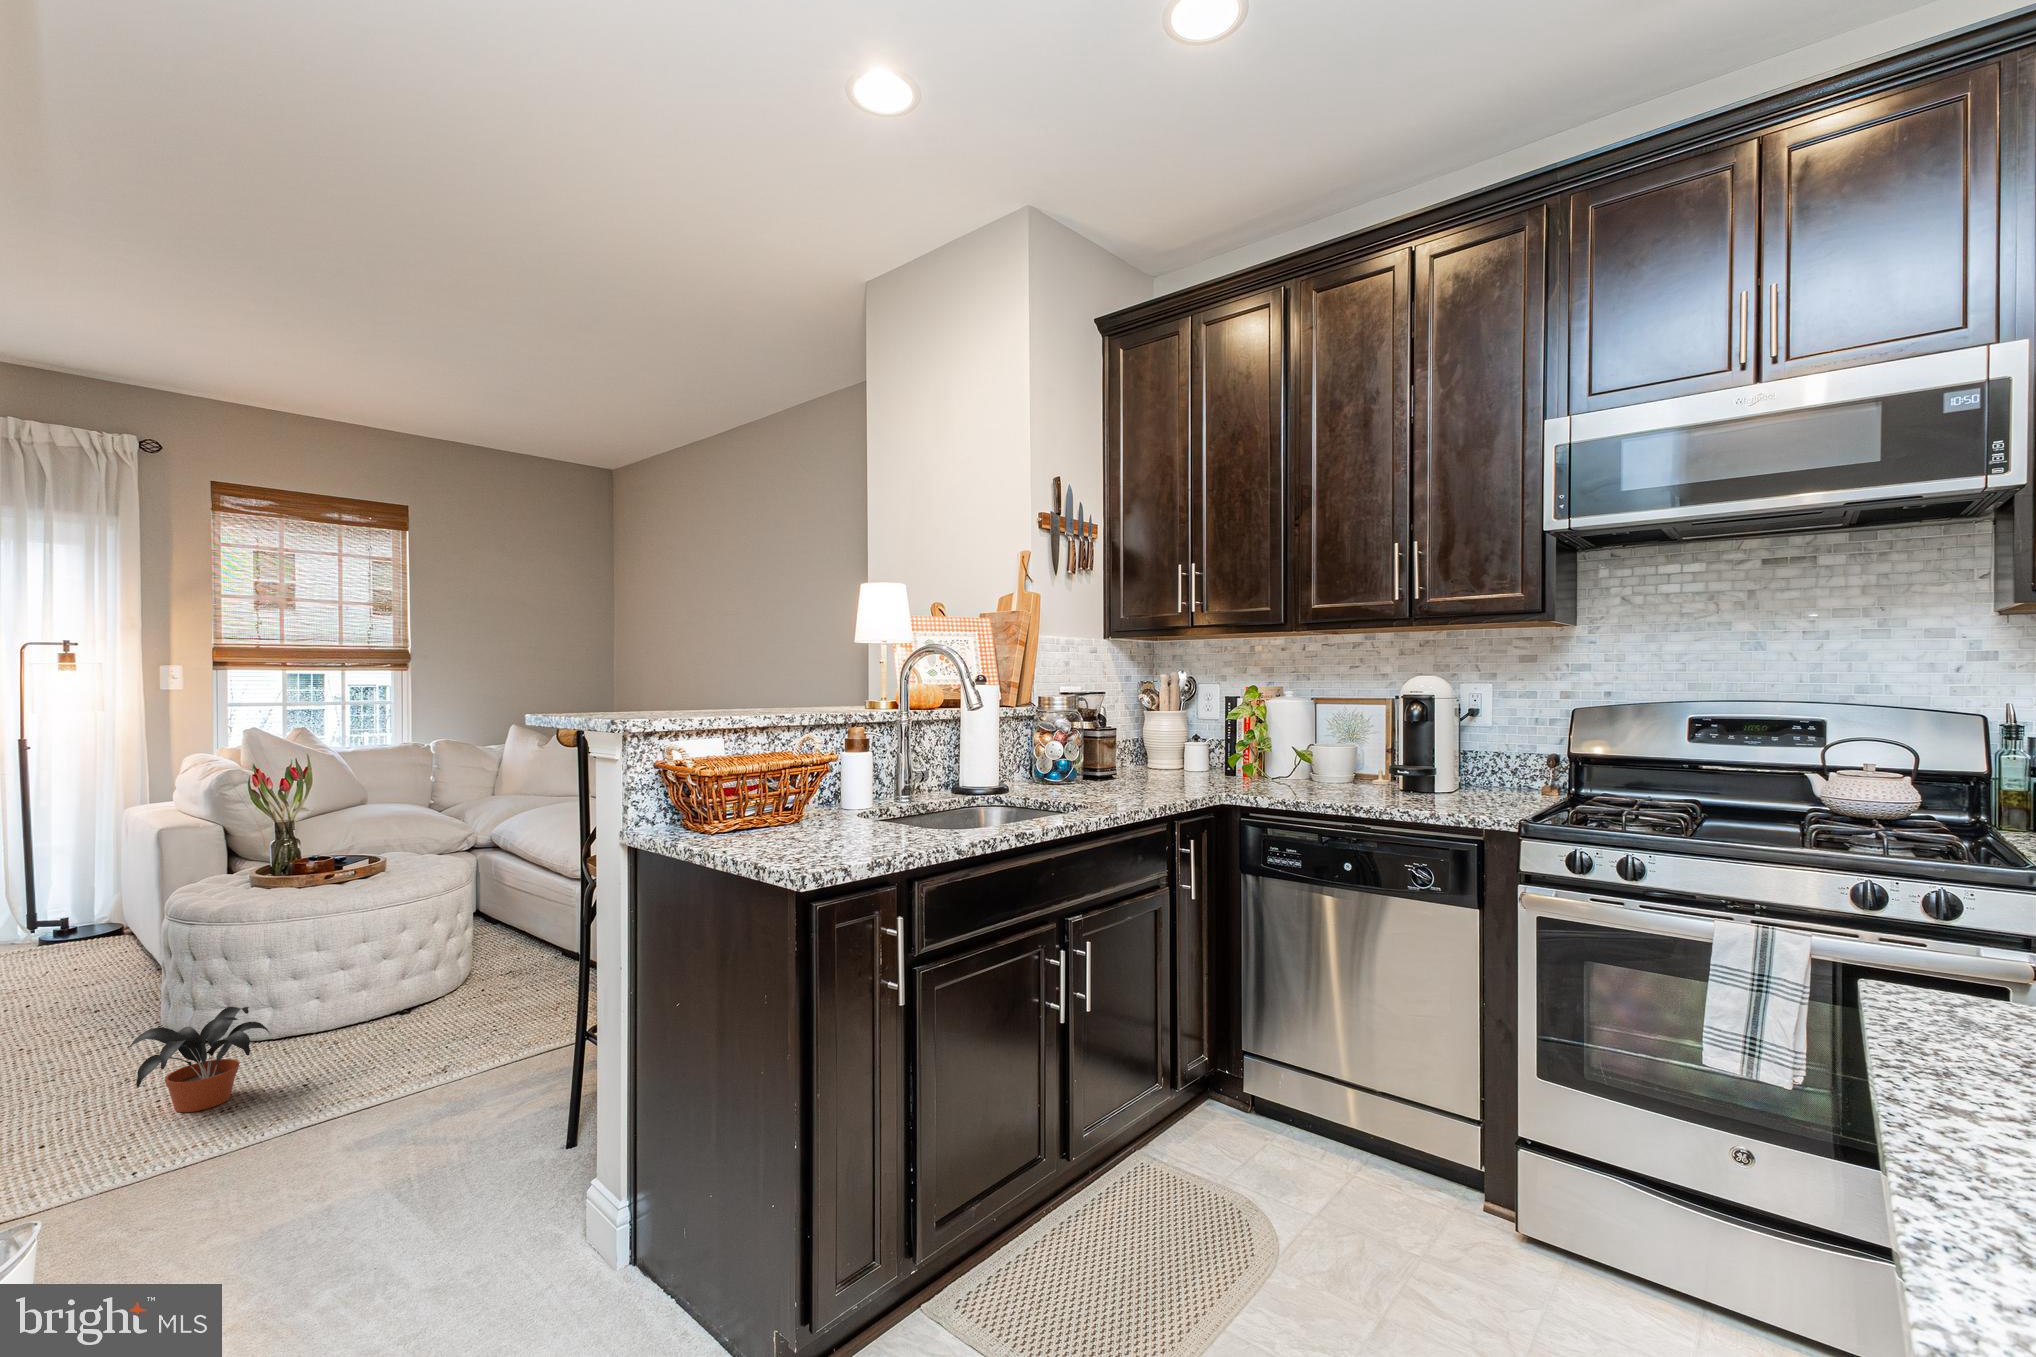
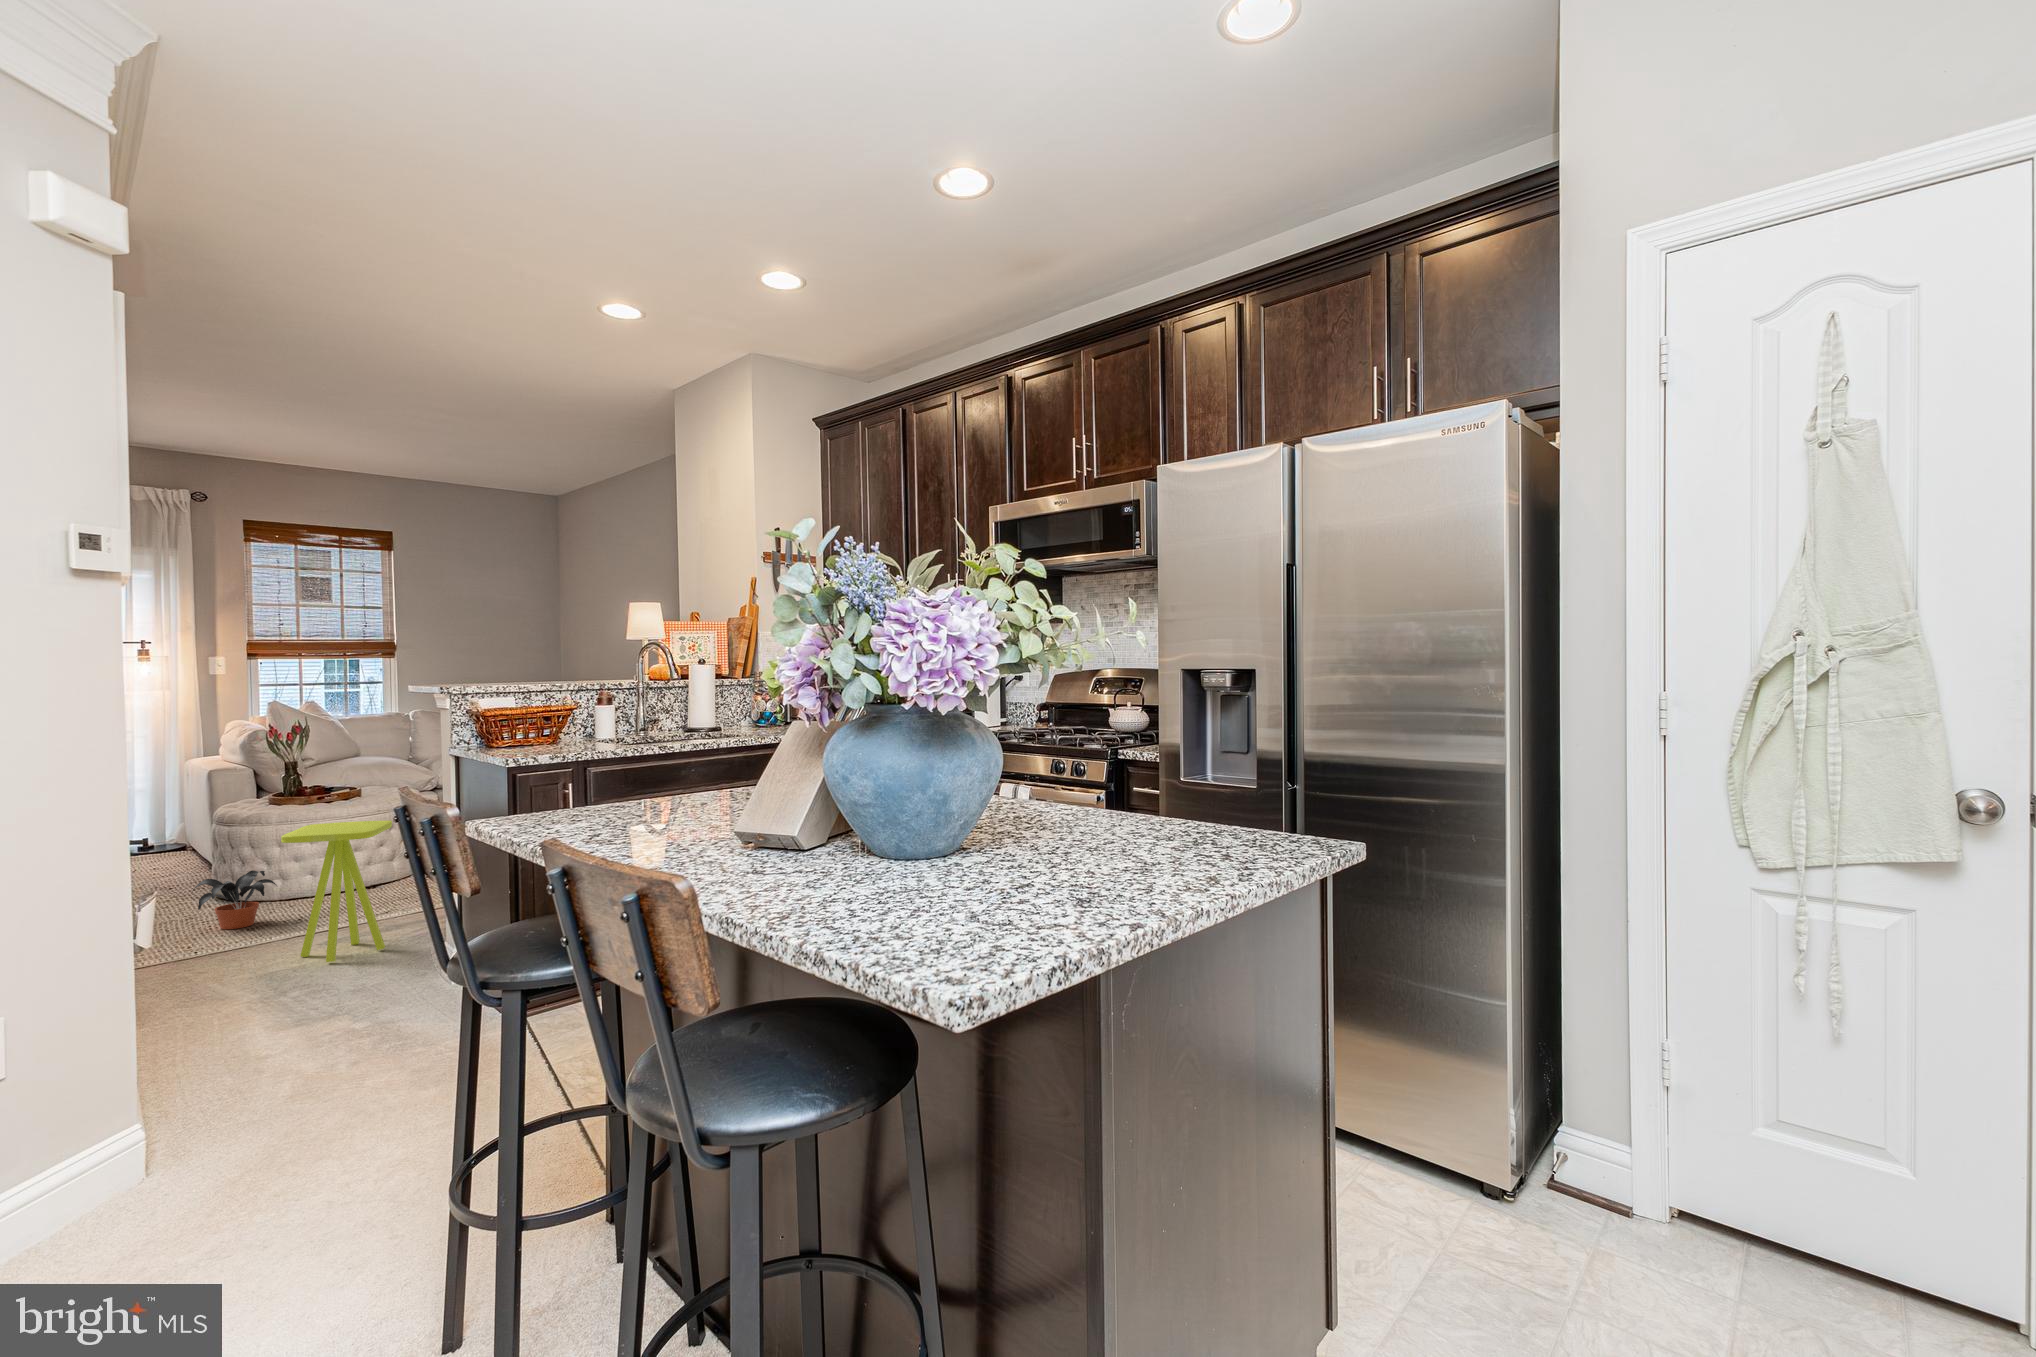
side table: none [293,938,475,1205] -> present [281,821,392,962]

